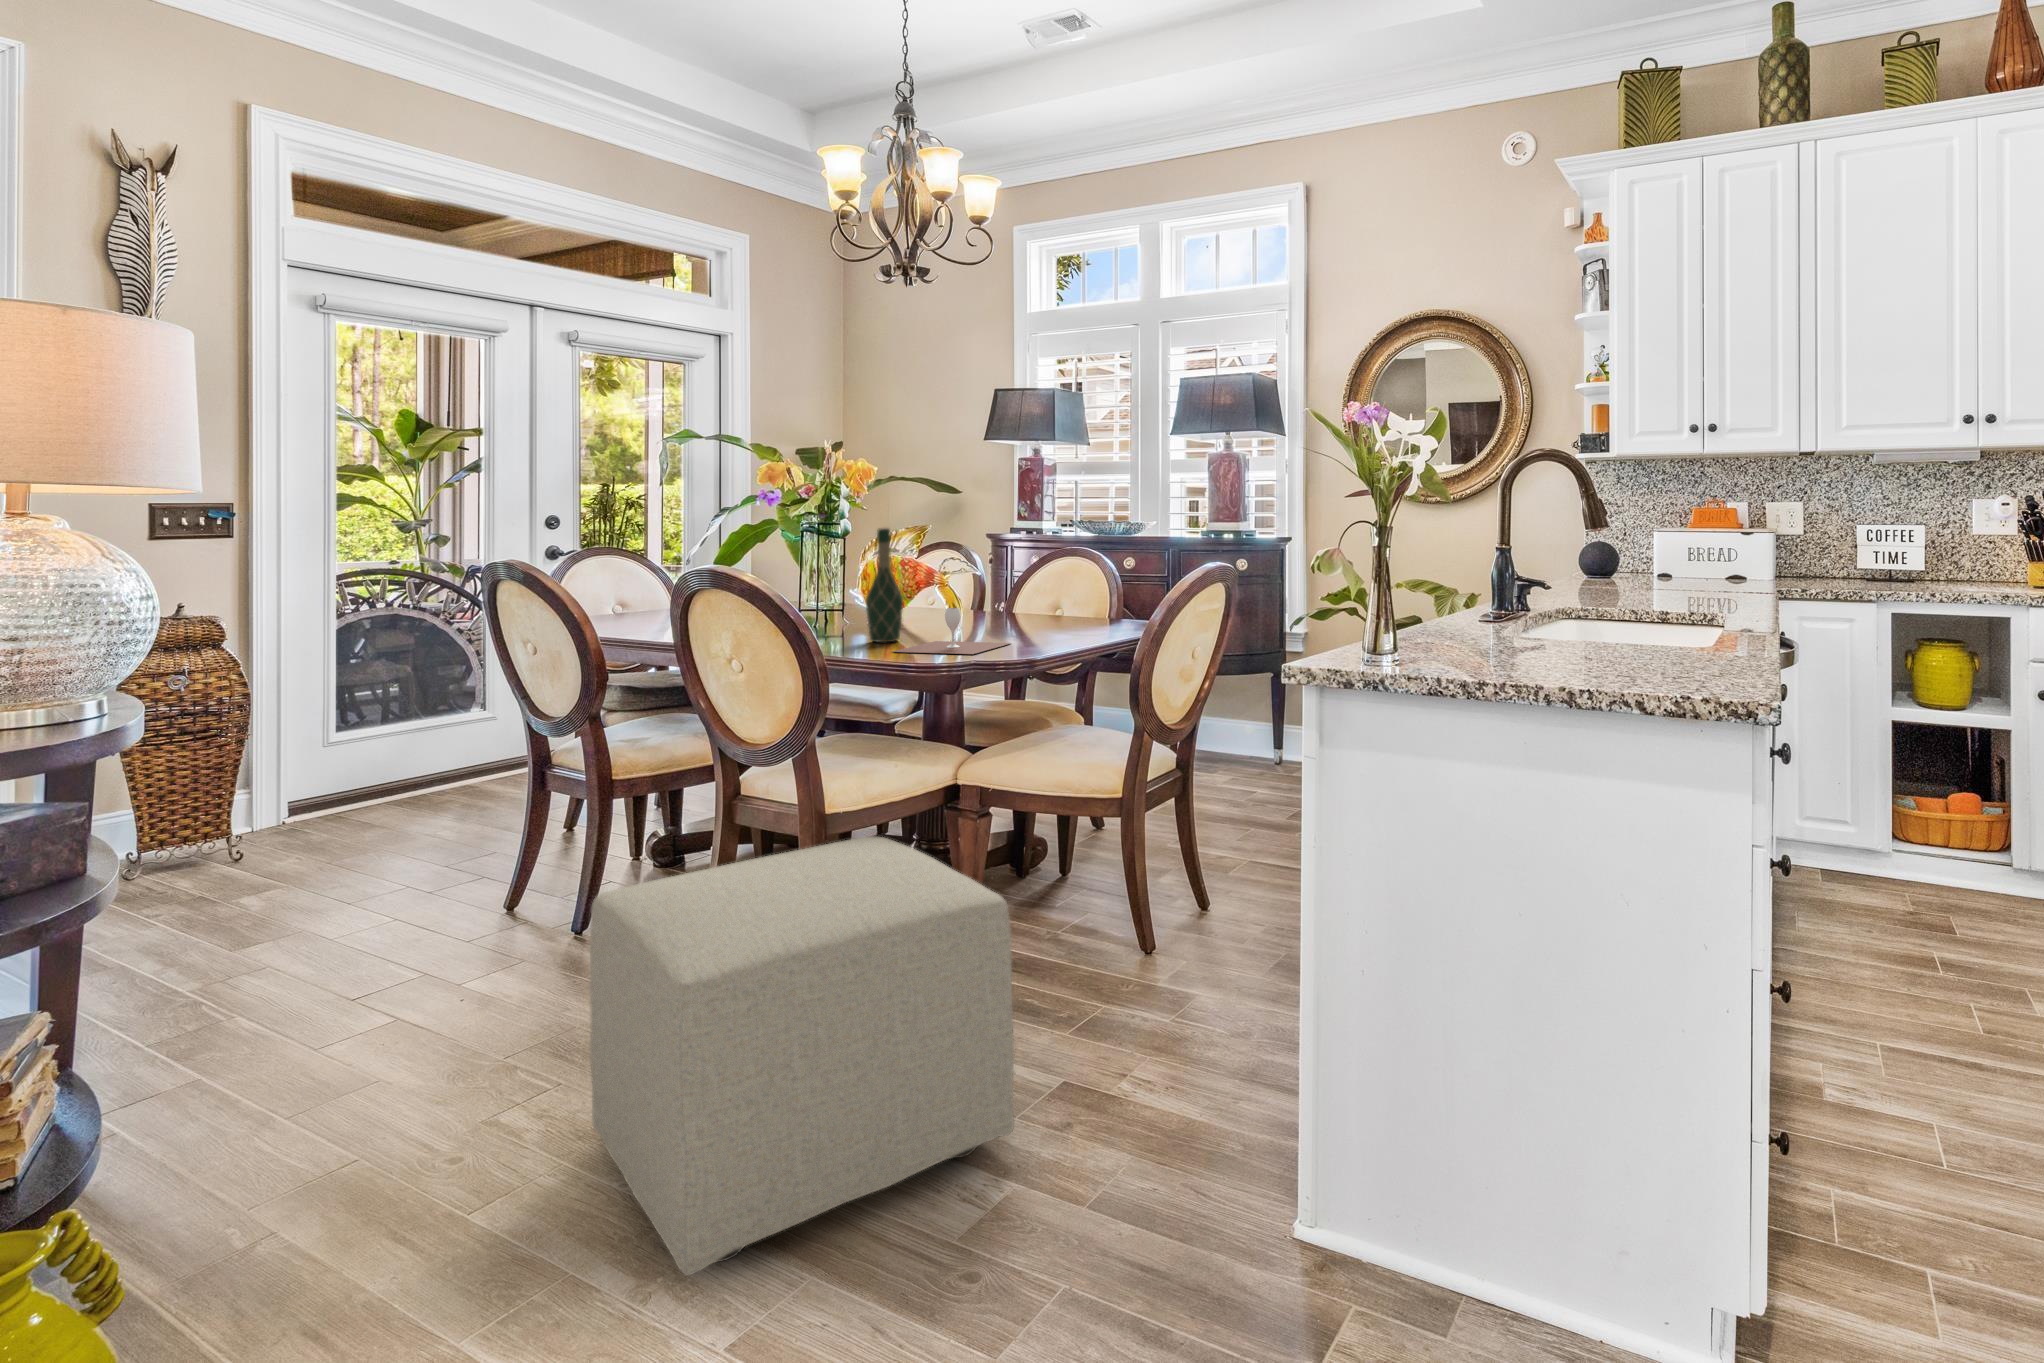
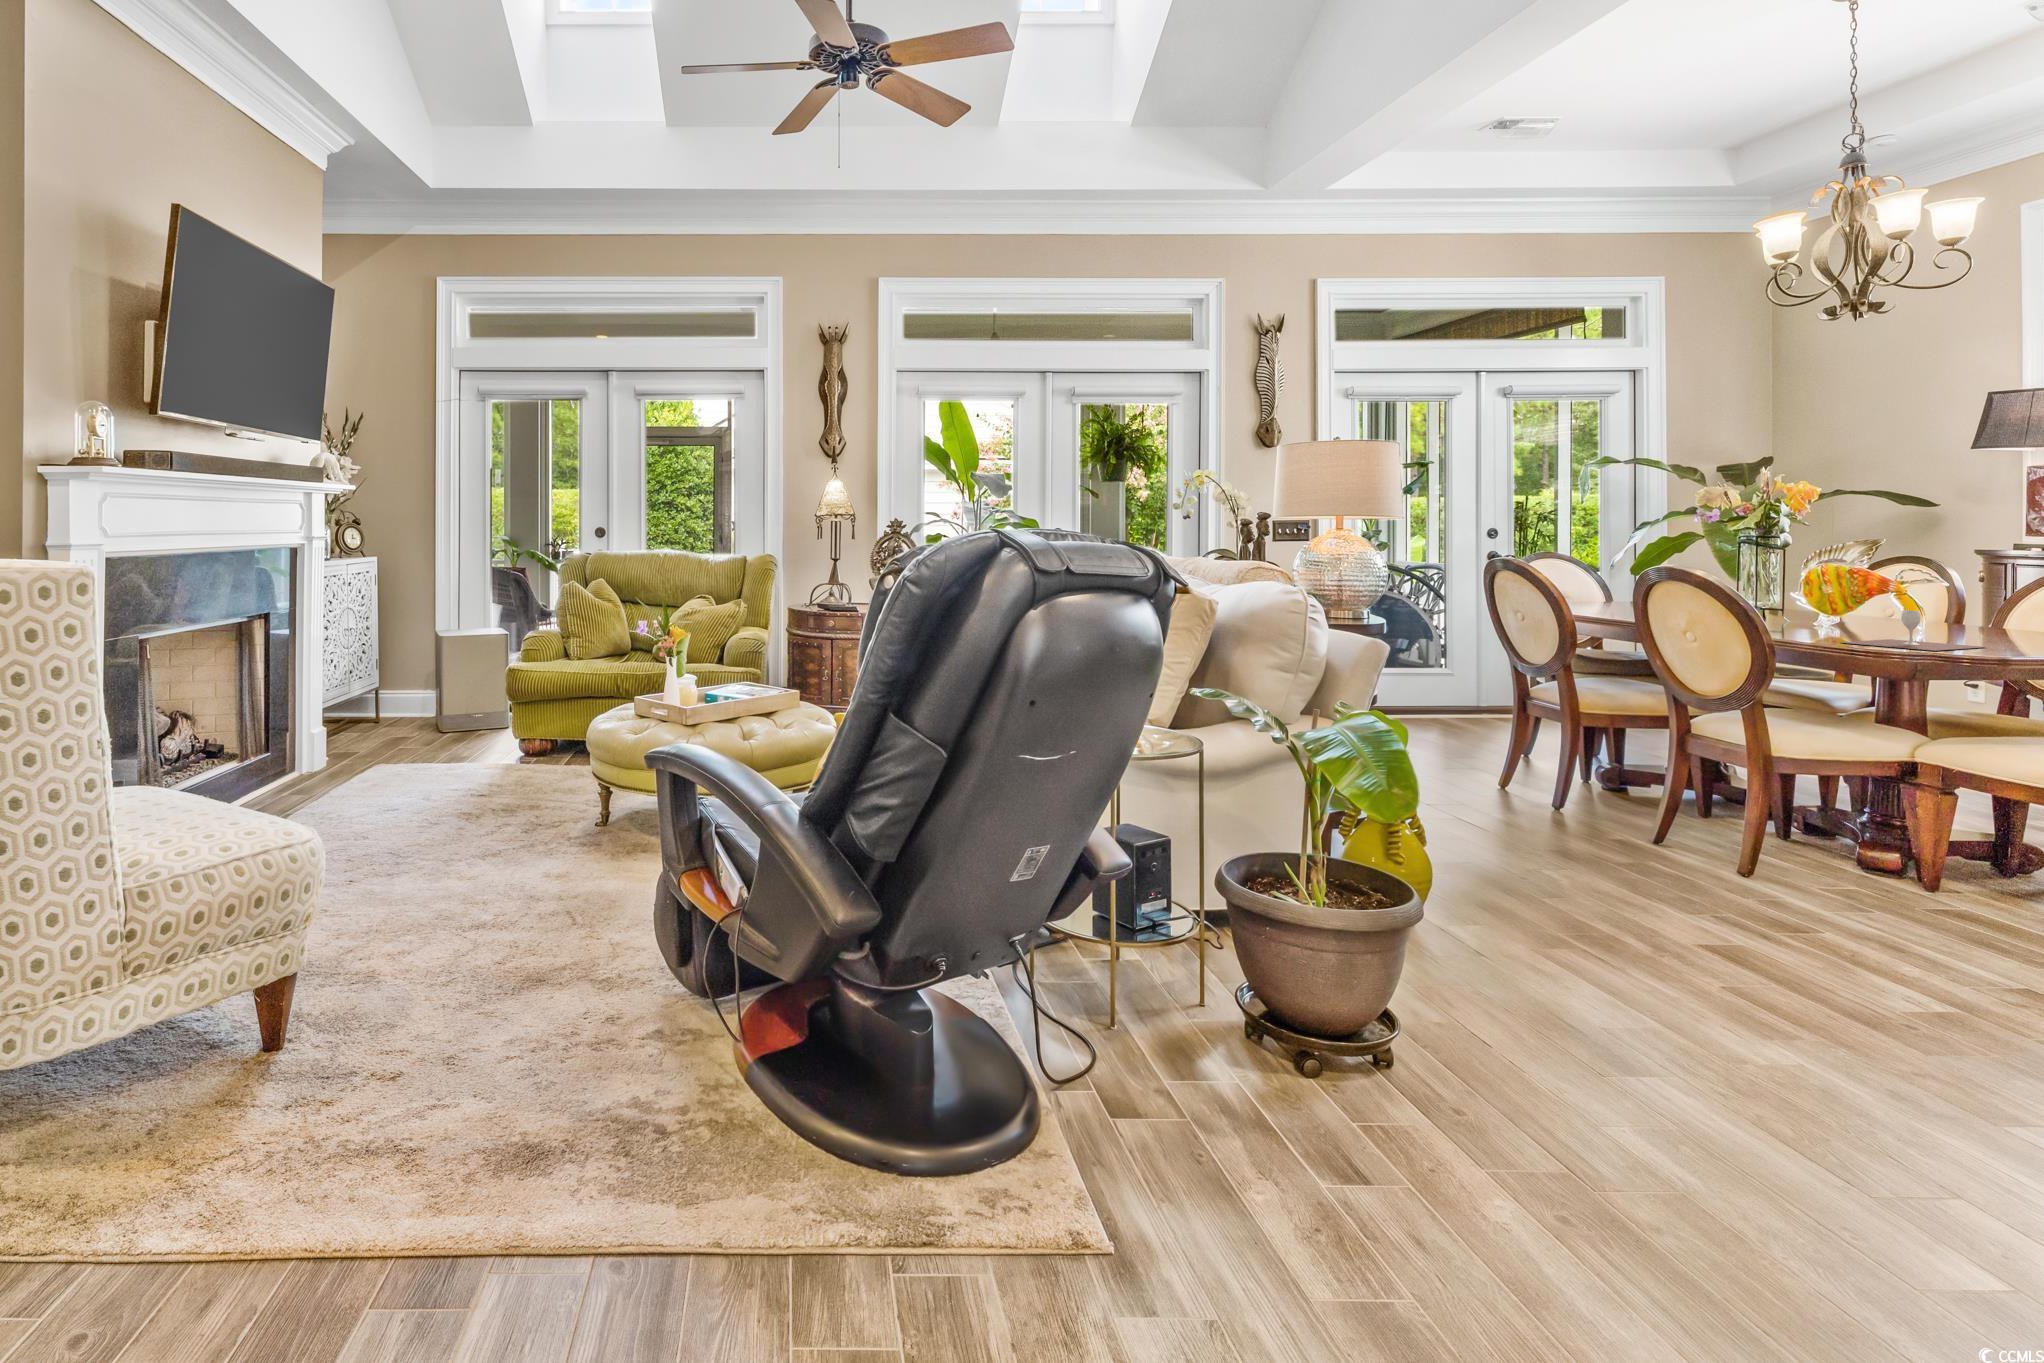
wine bottle: present [866,528,903,643] -> none [1810,541,1852,636]
ottoman: present [590,837,1014,1276] -> none [1601,760,1969,1003]

